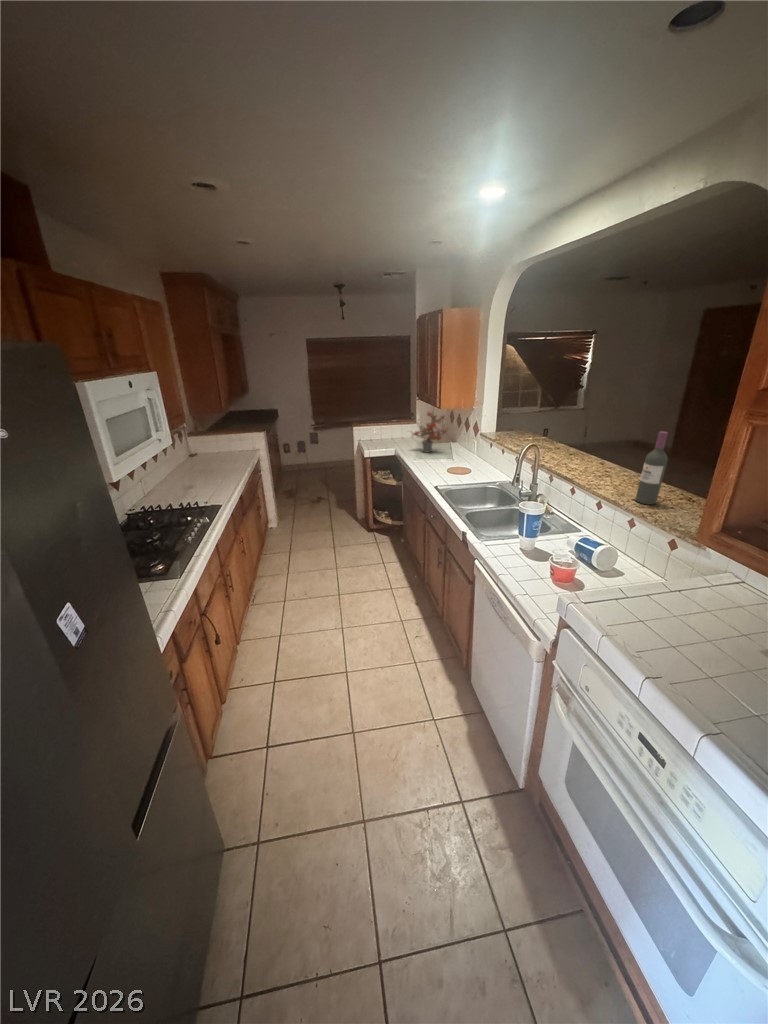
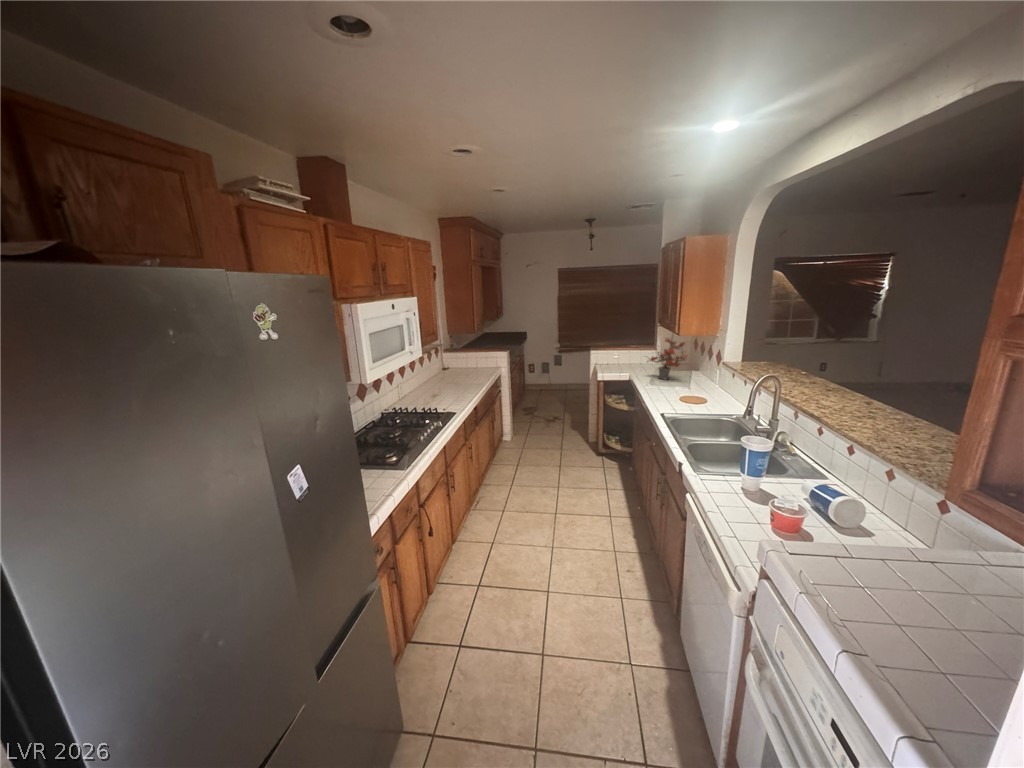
wine bottle: present [635,431,668,504] -> none [898,368,941,455]

